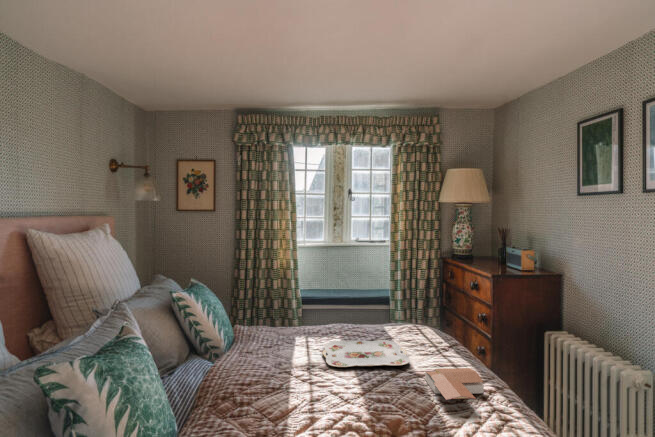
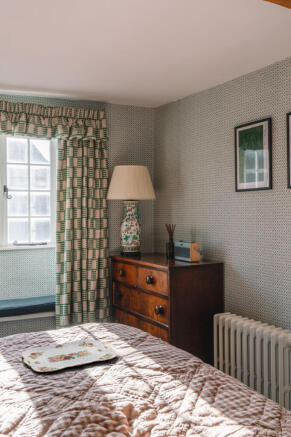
book: present [425,368,484,400] -> none [138,349,191,377]

